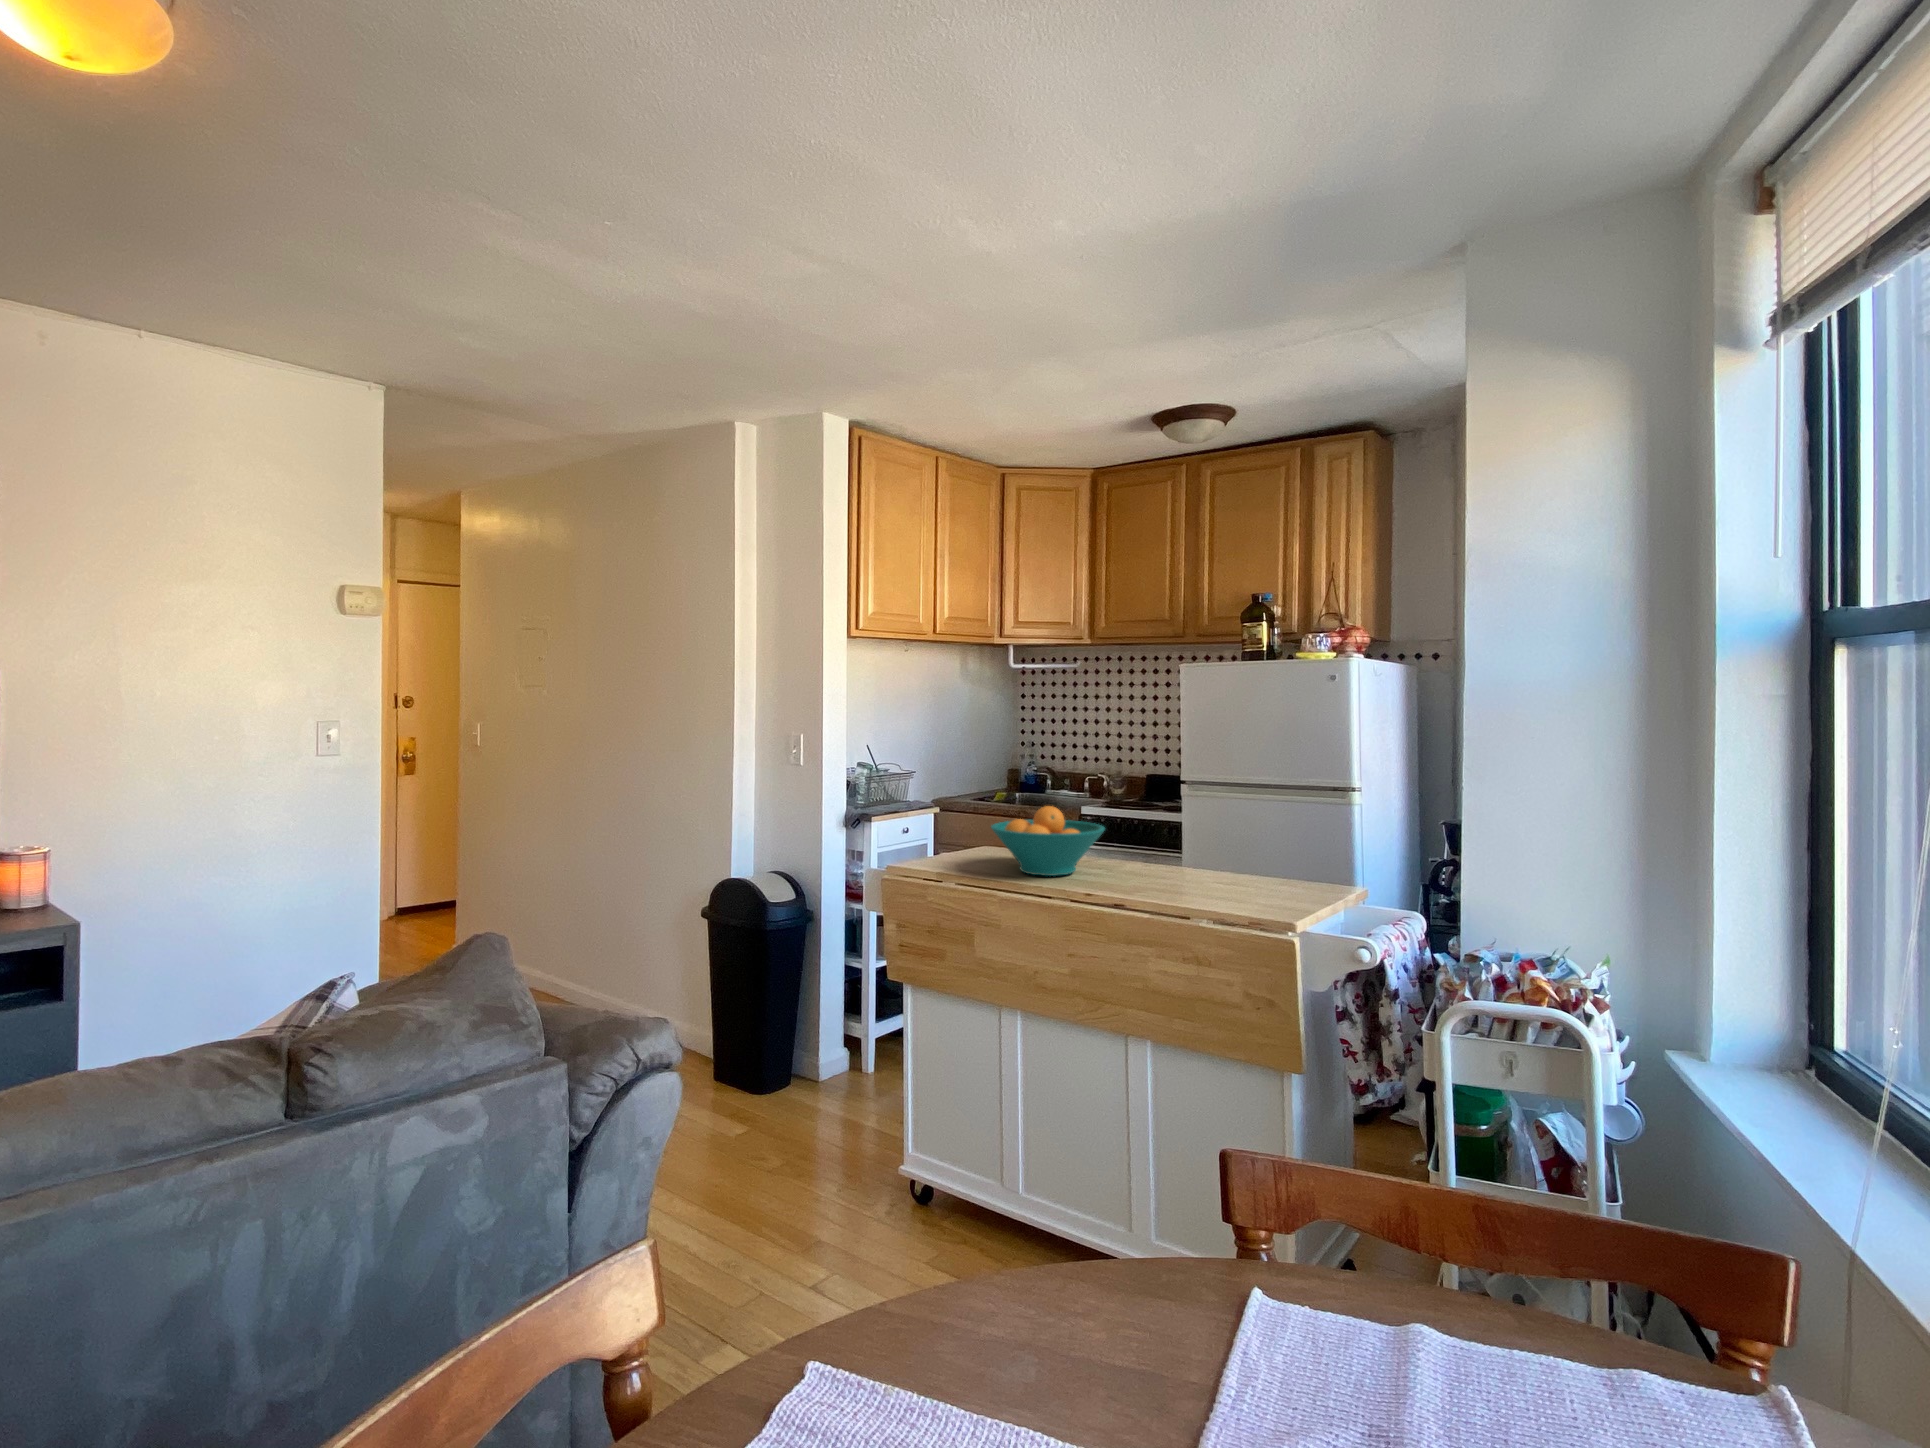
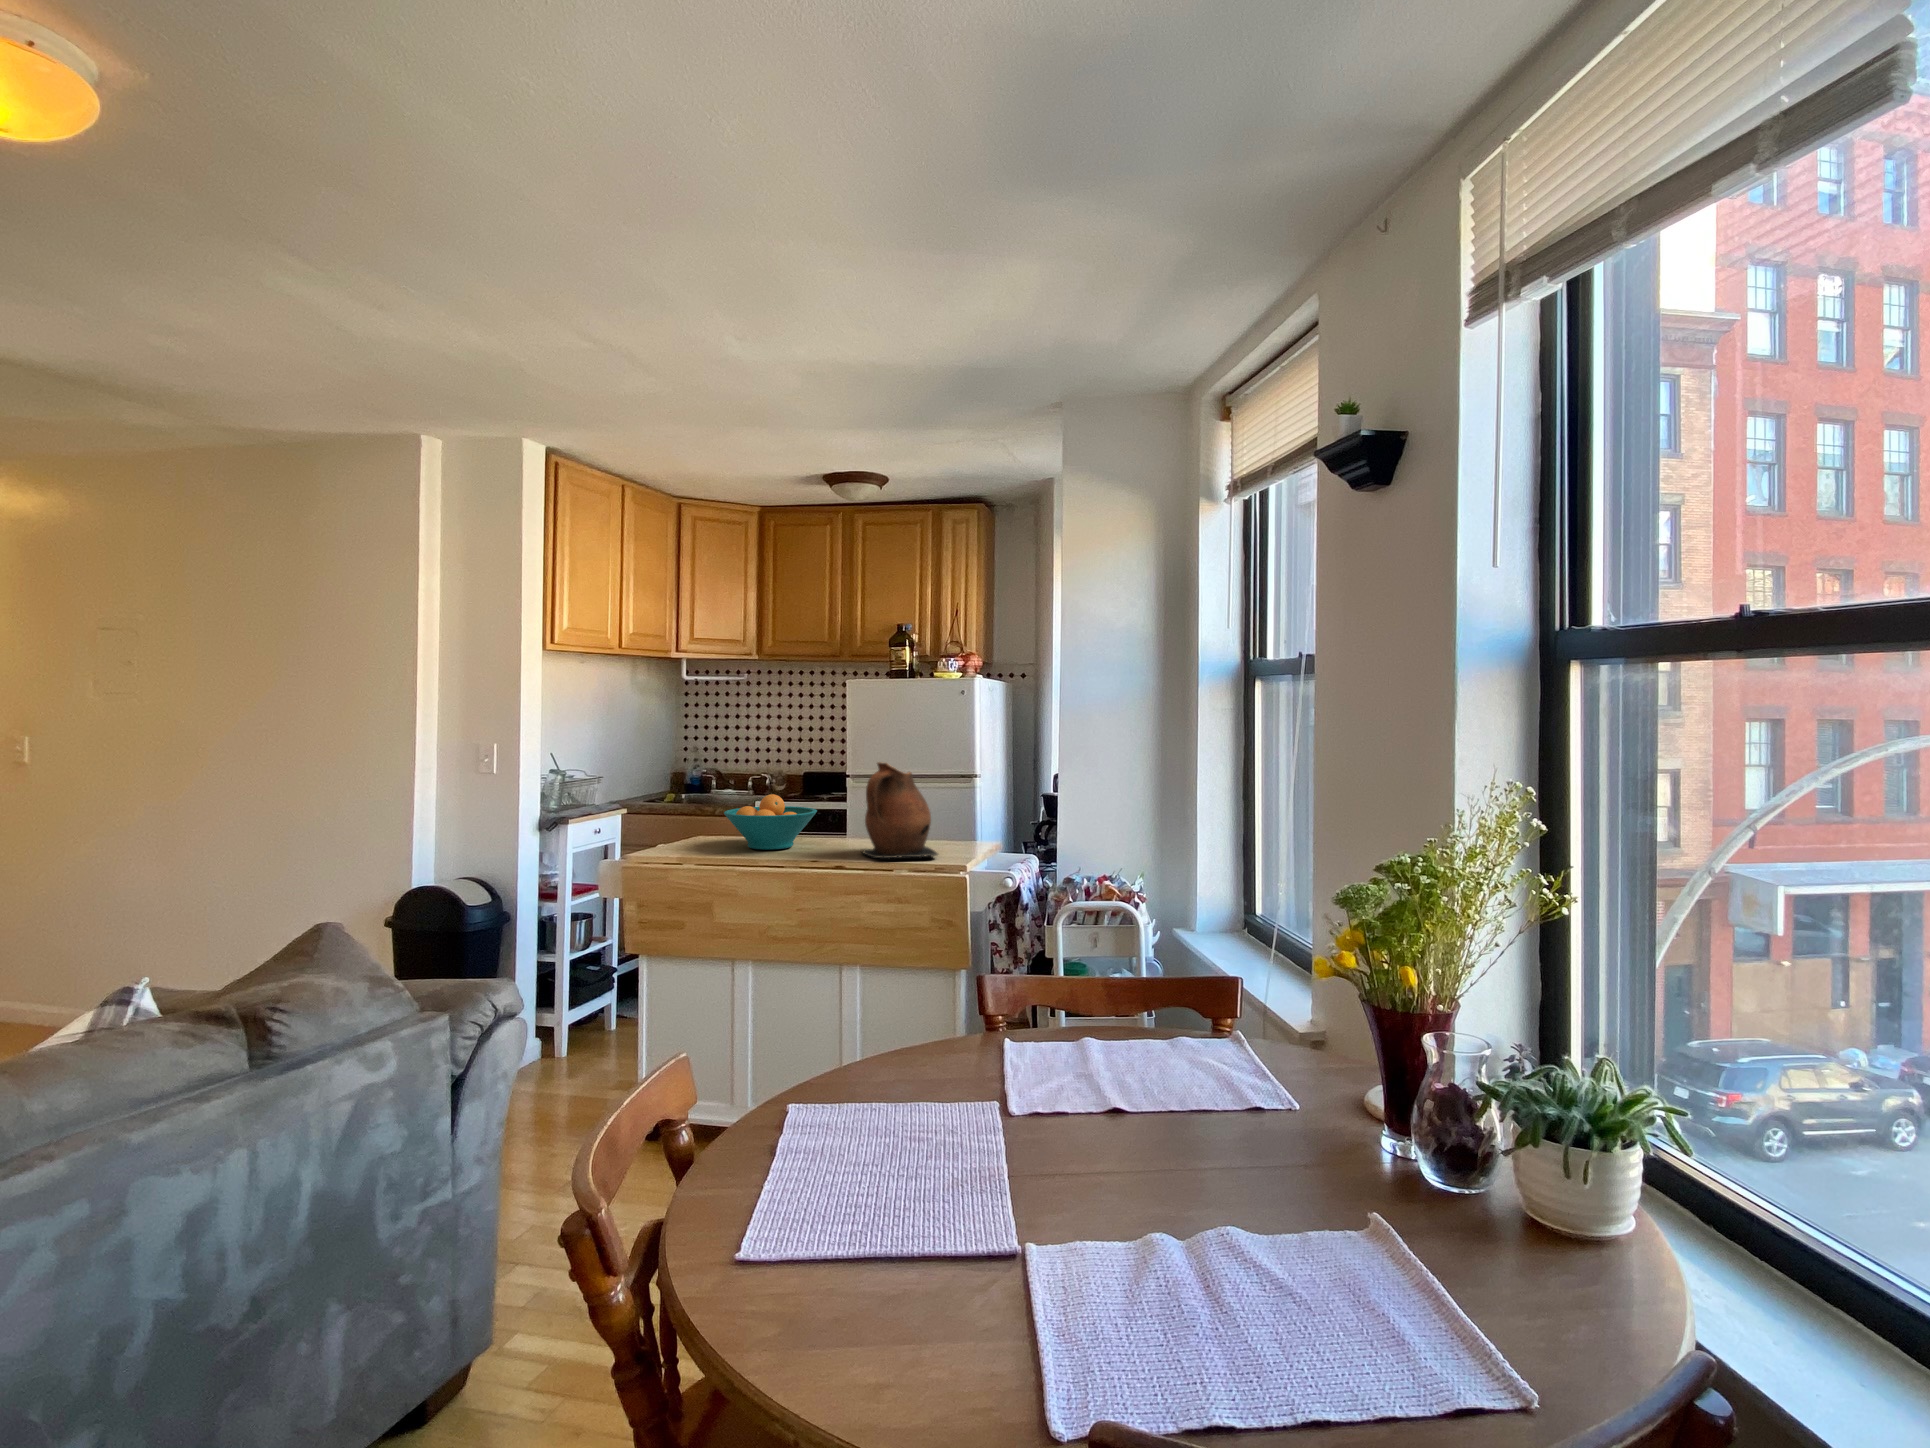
ceramic pitcher: none [1153,770,1263,907] -> present [862,762,938,858]

